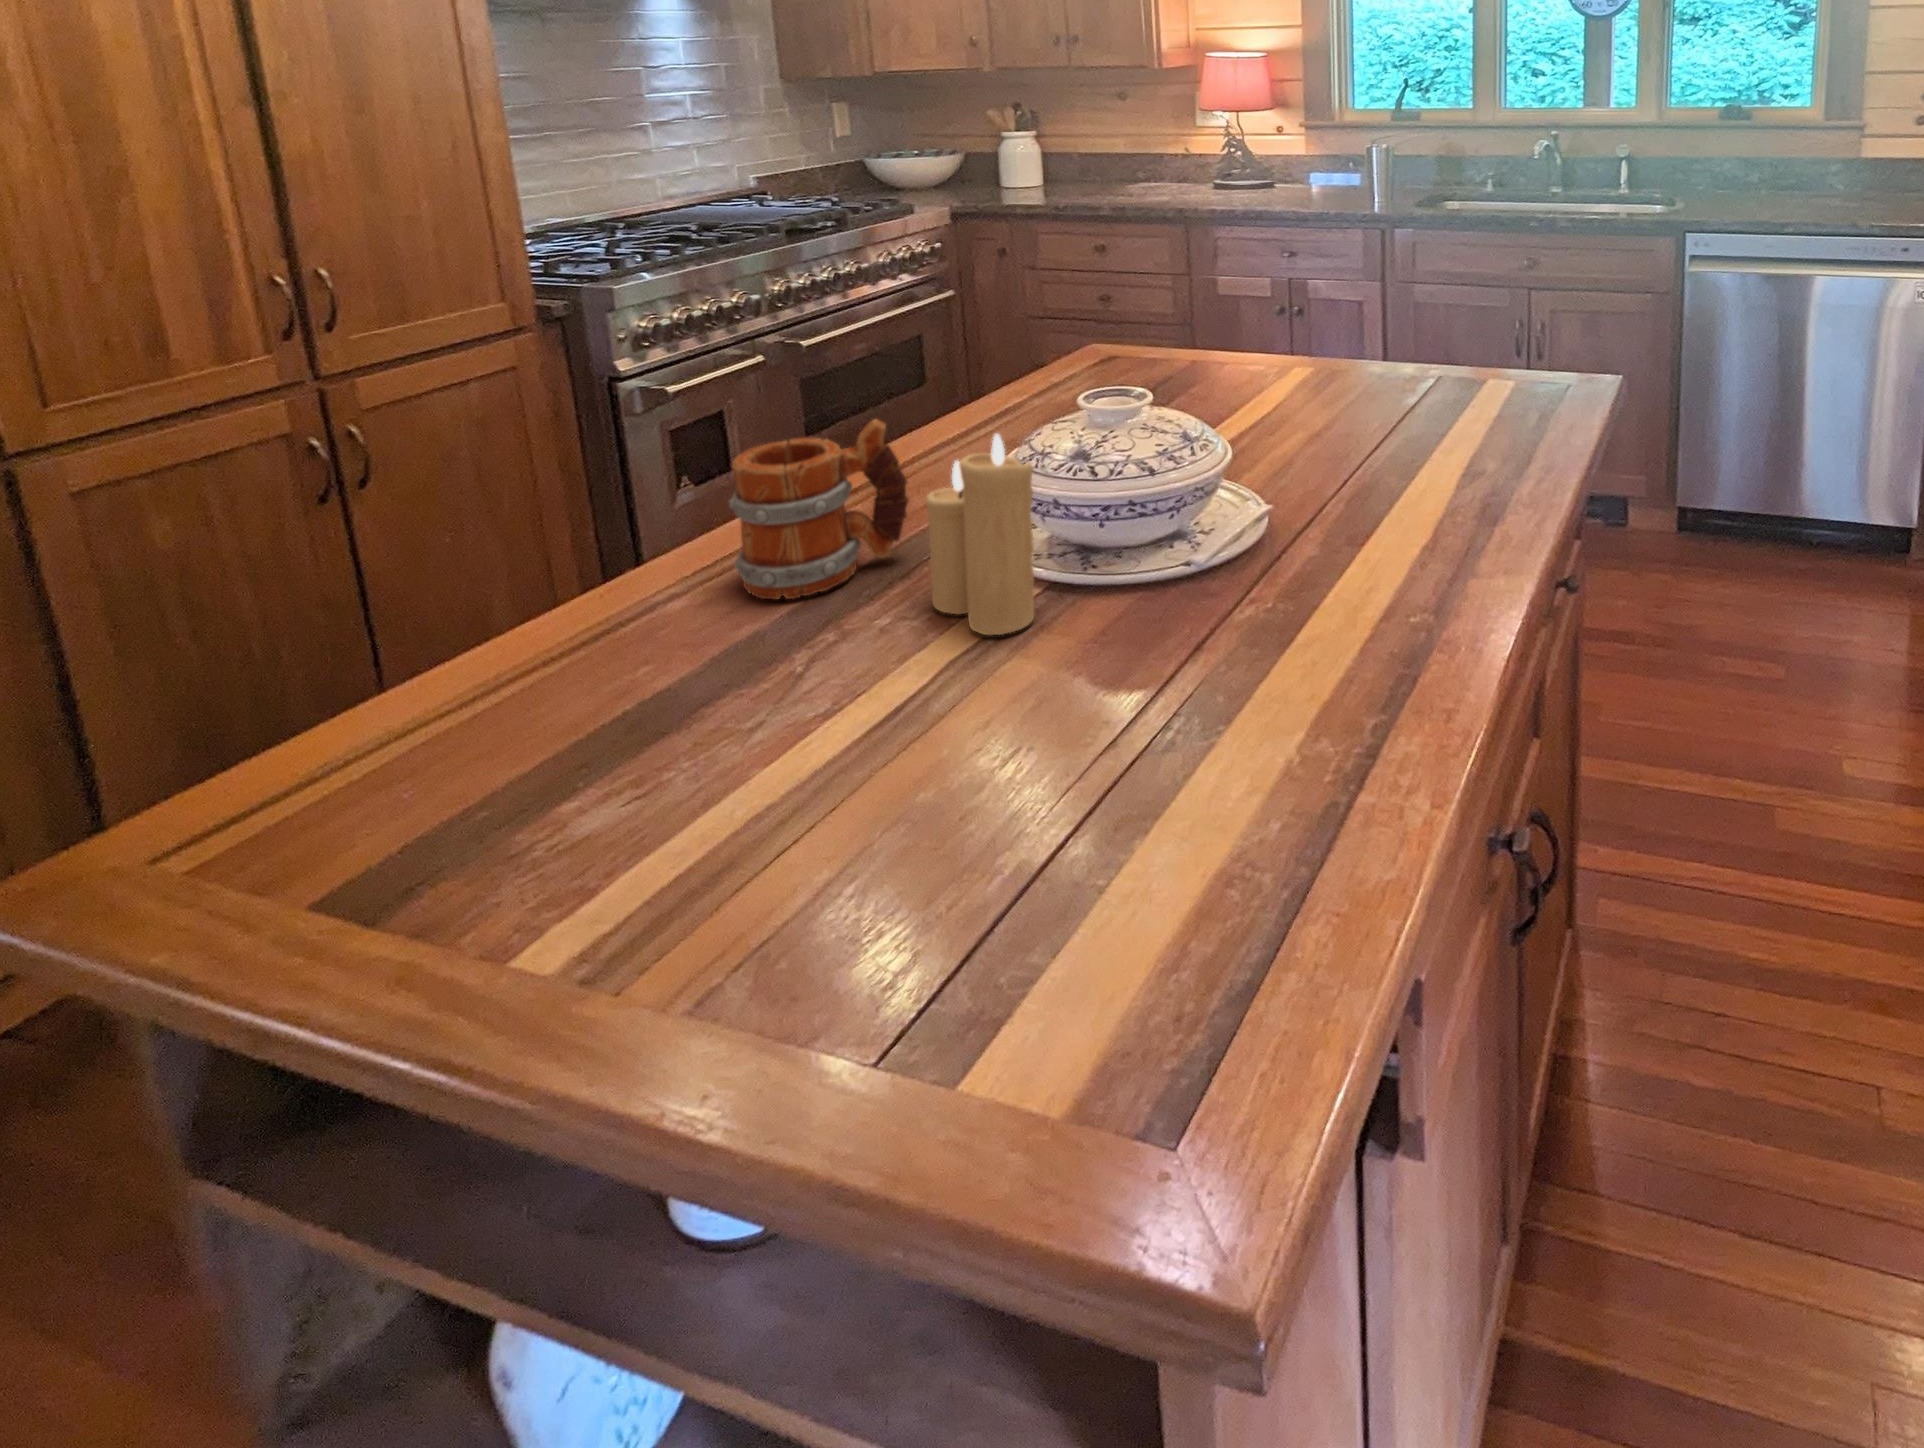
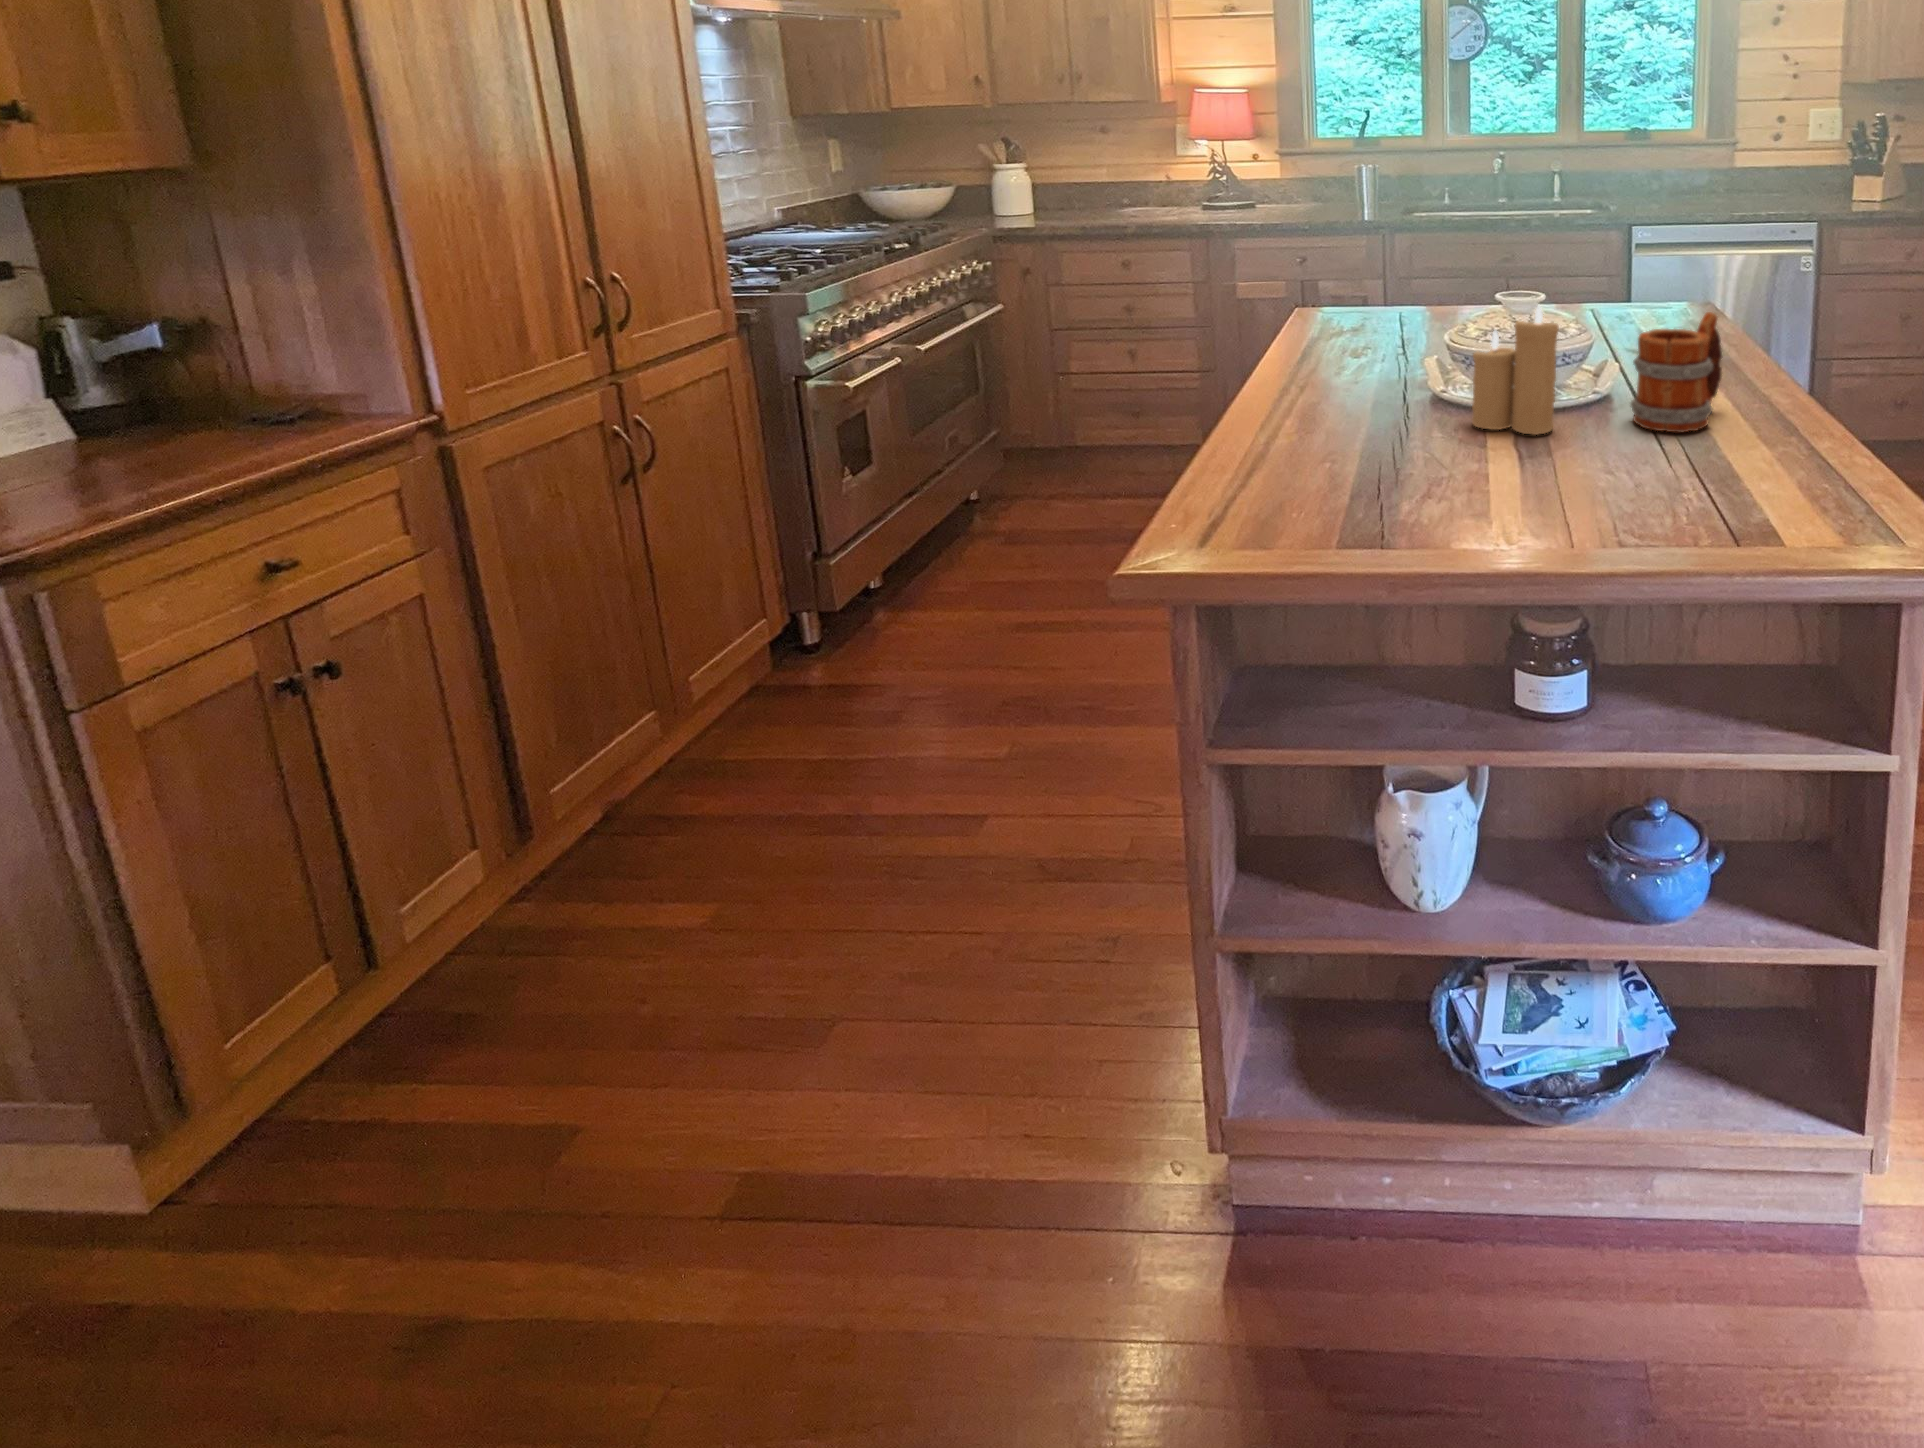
mug: present [729,419,909,599] -> present [1630,312,1722,432]

